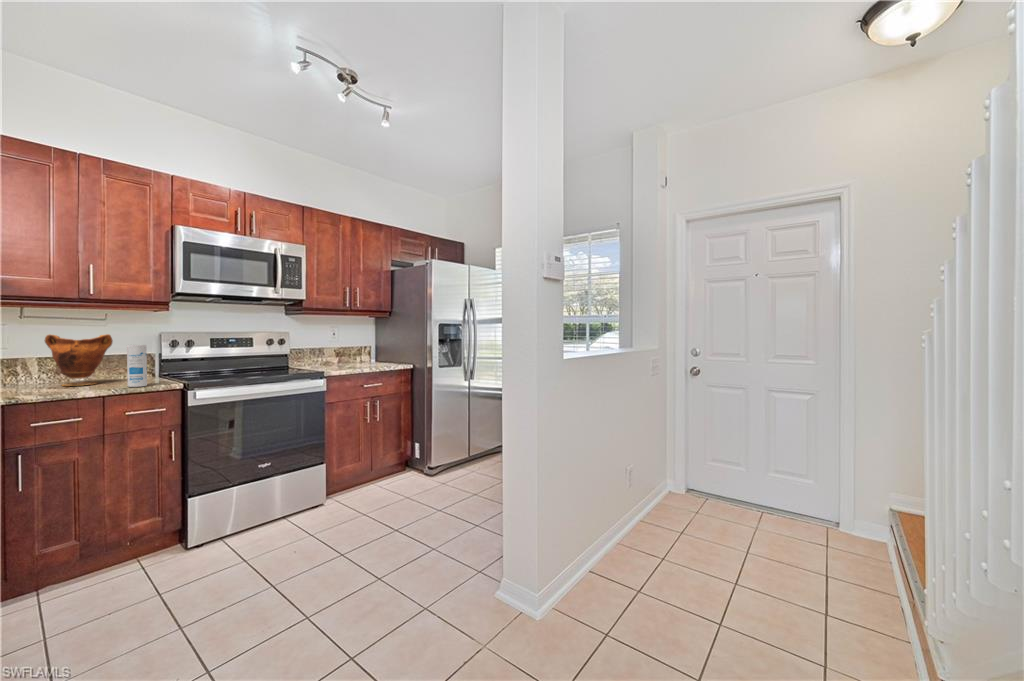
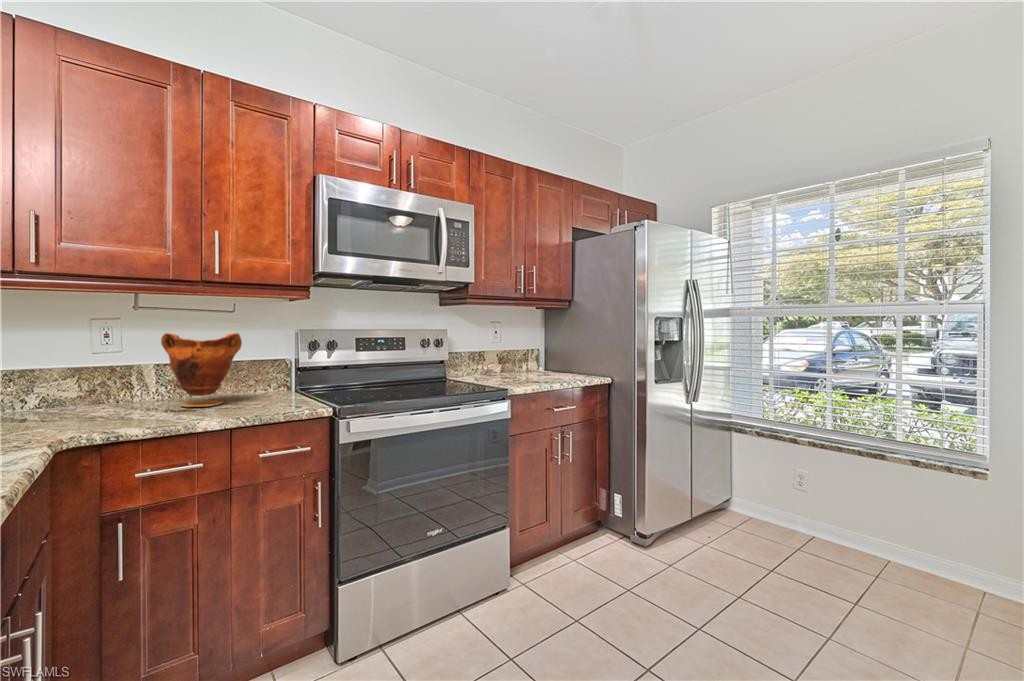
canister: present [127,345,147,387] -> none [261,349,286,412]

